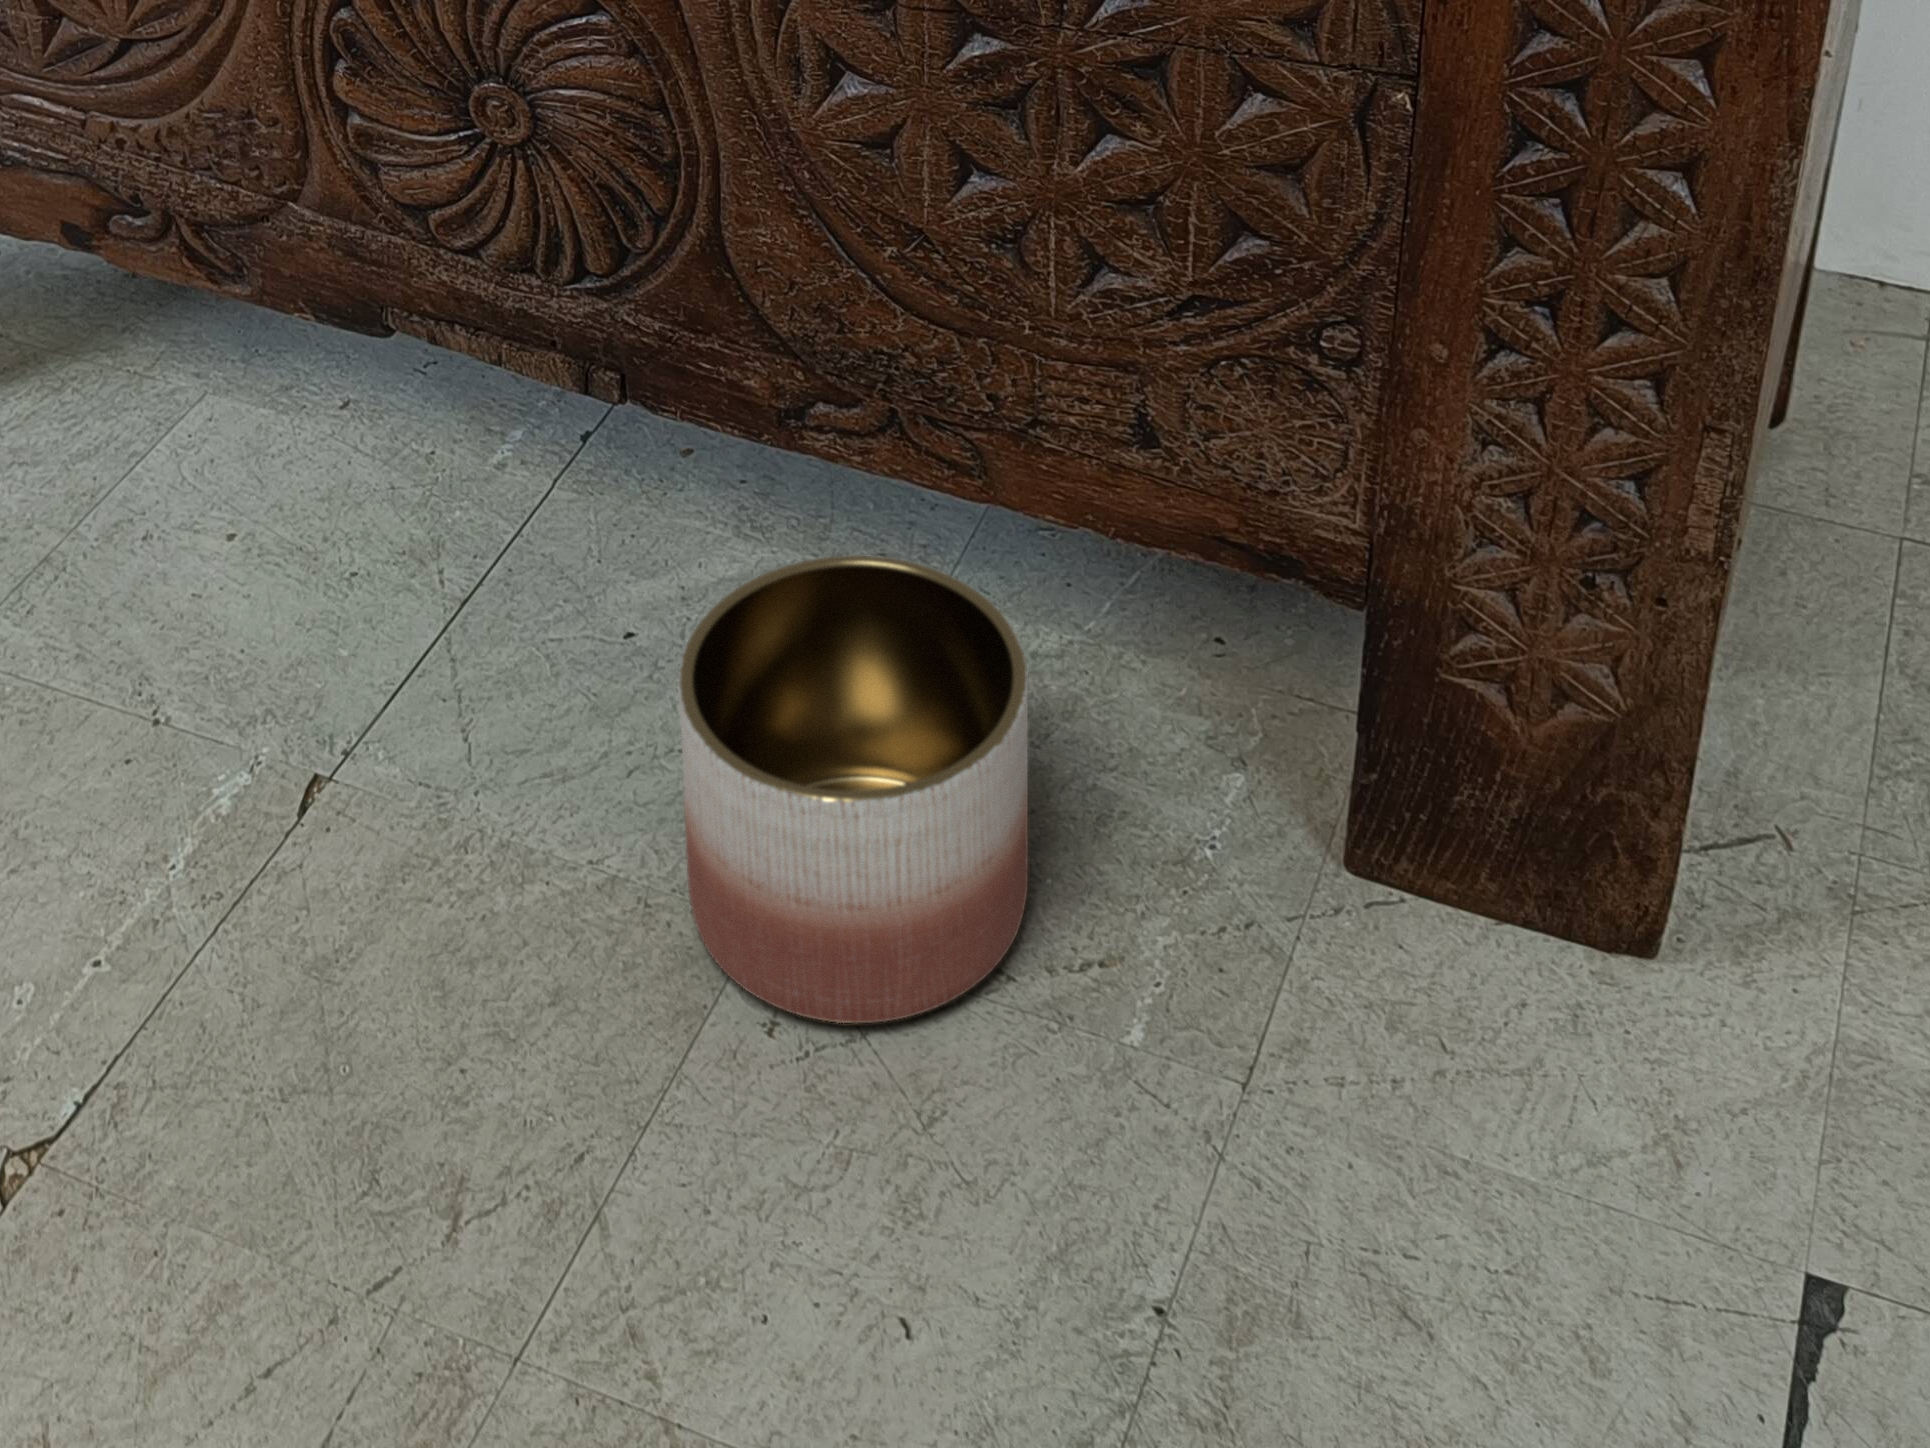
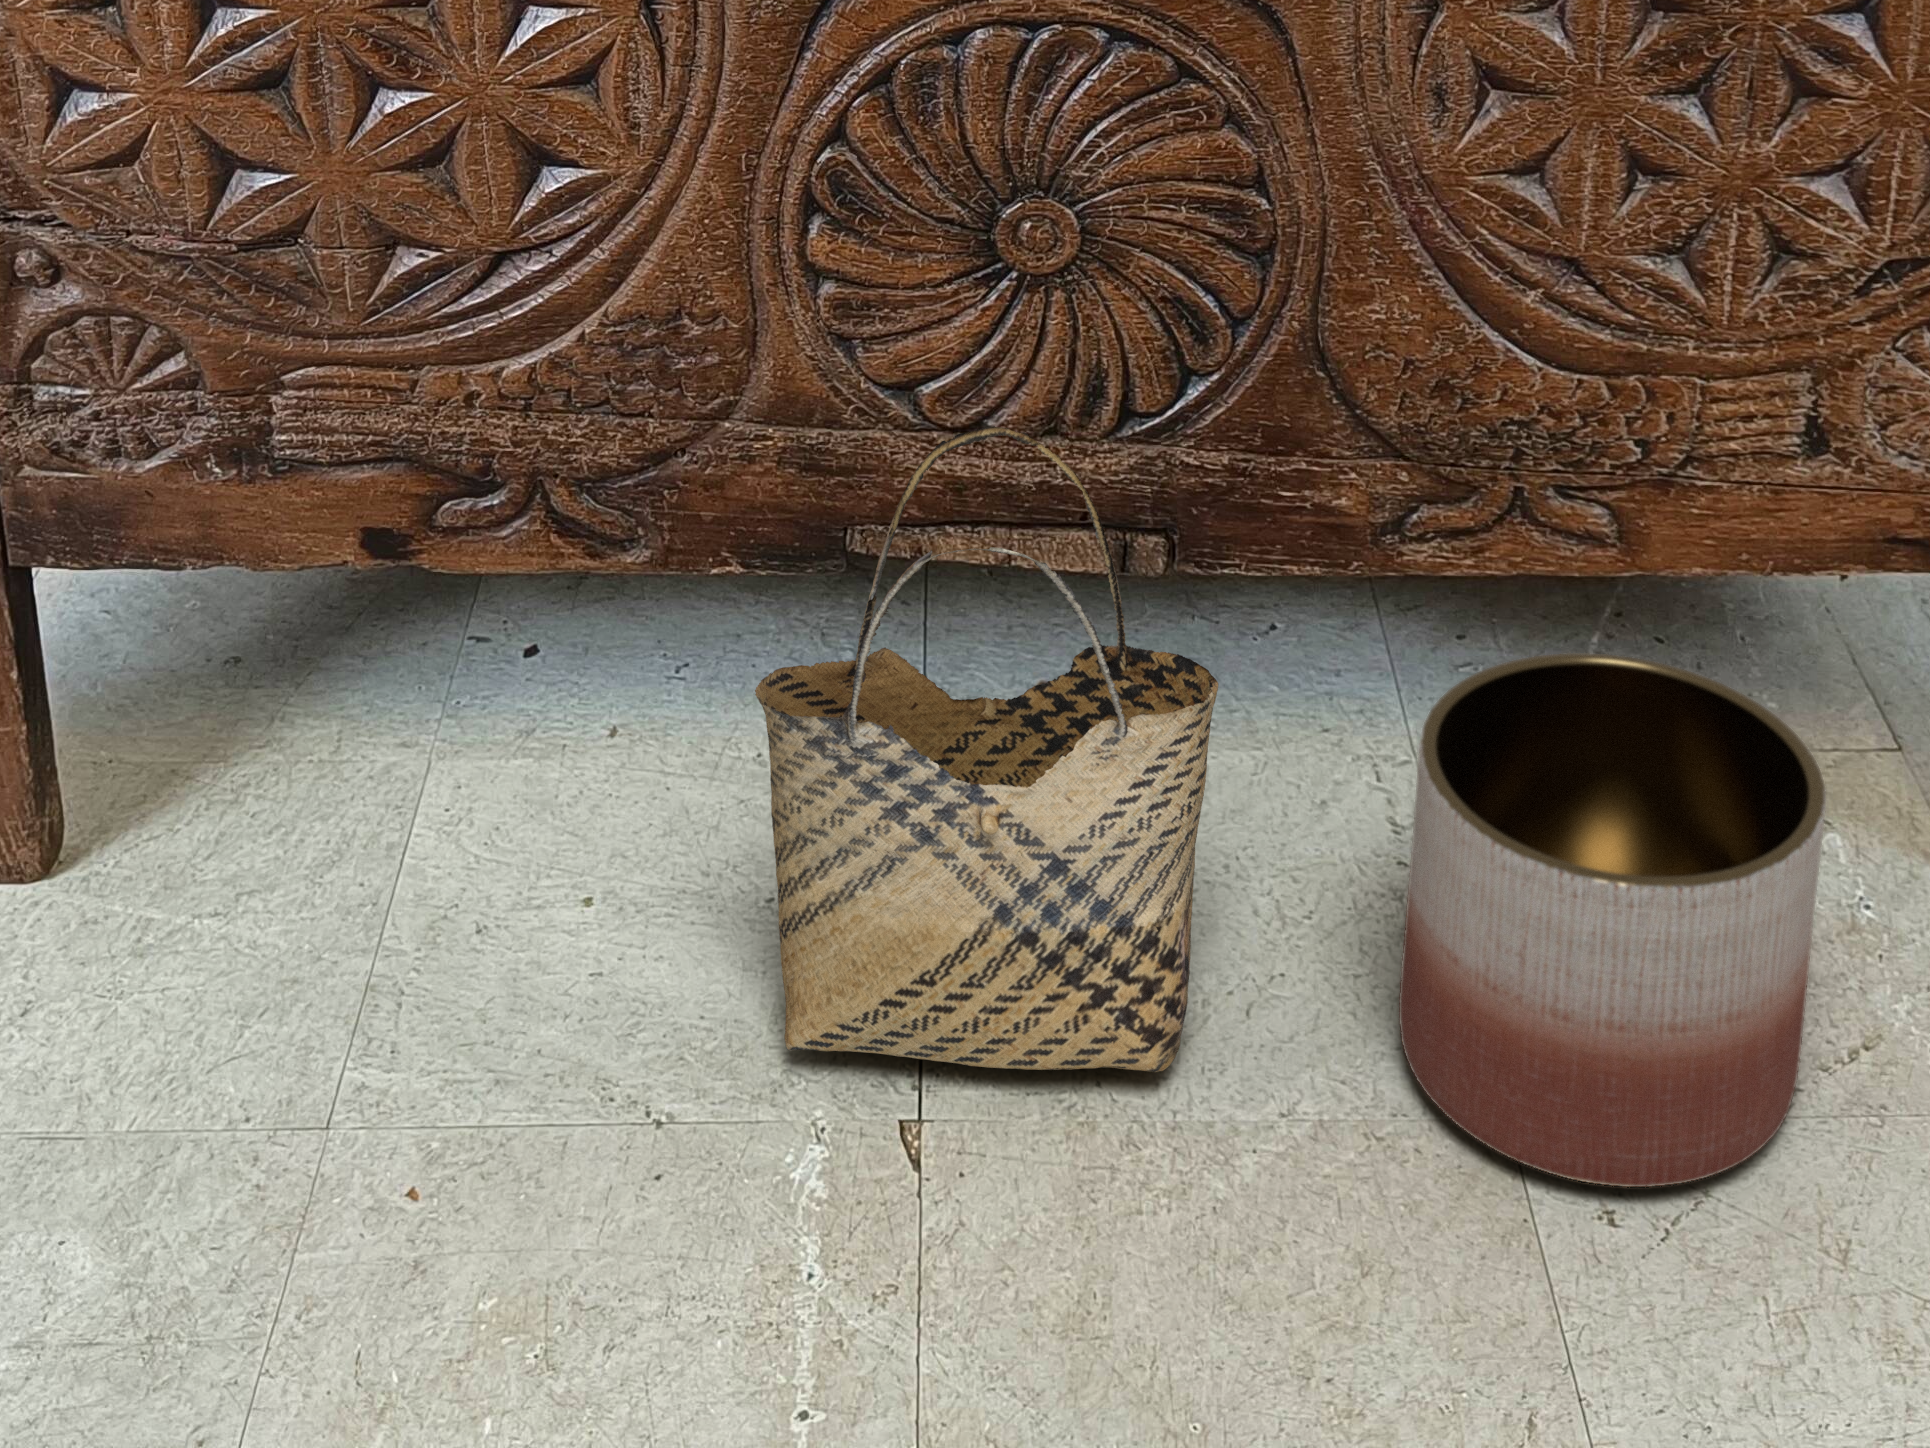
woven basket: none [238,261,587,799] -> present [755,426,1218,1072]

